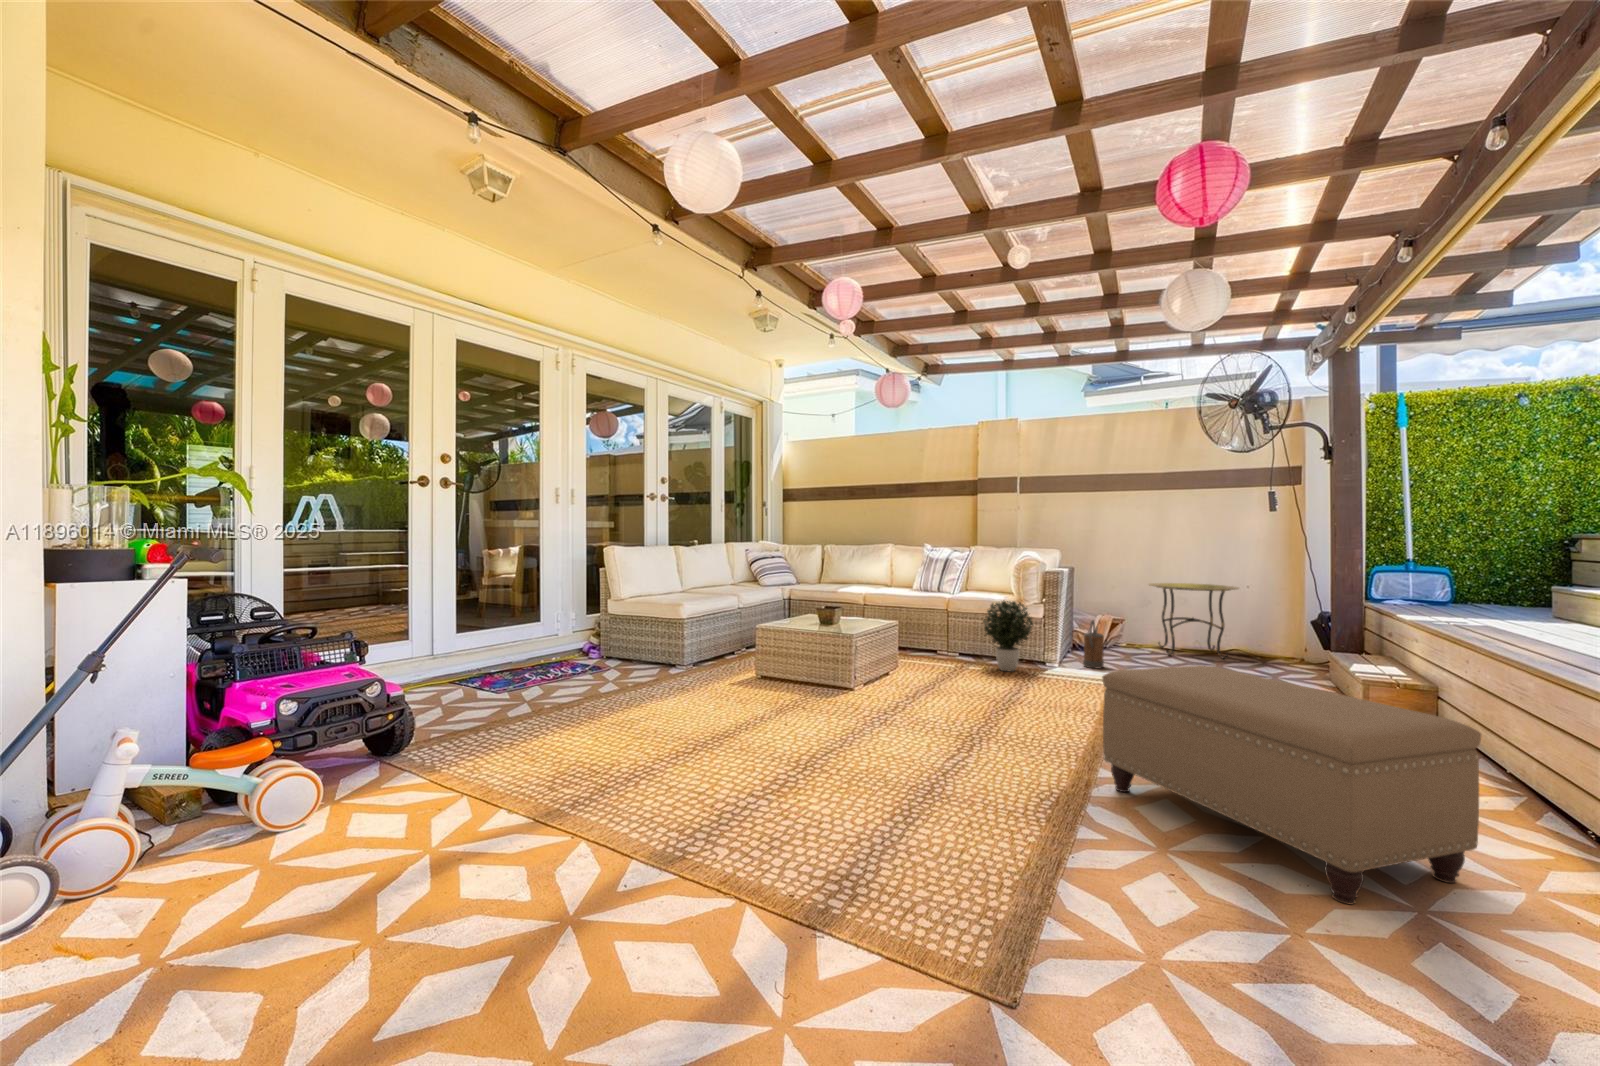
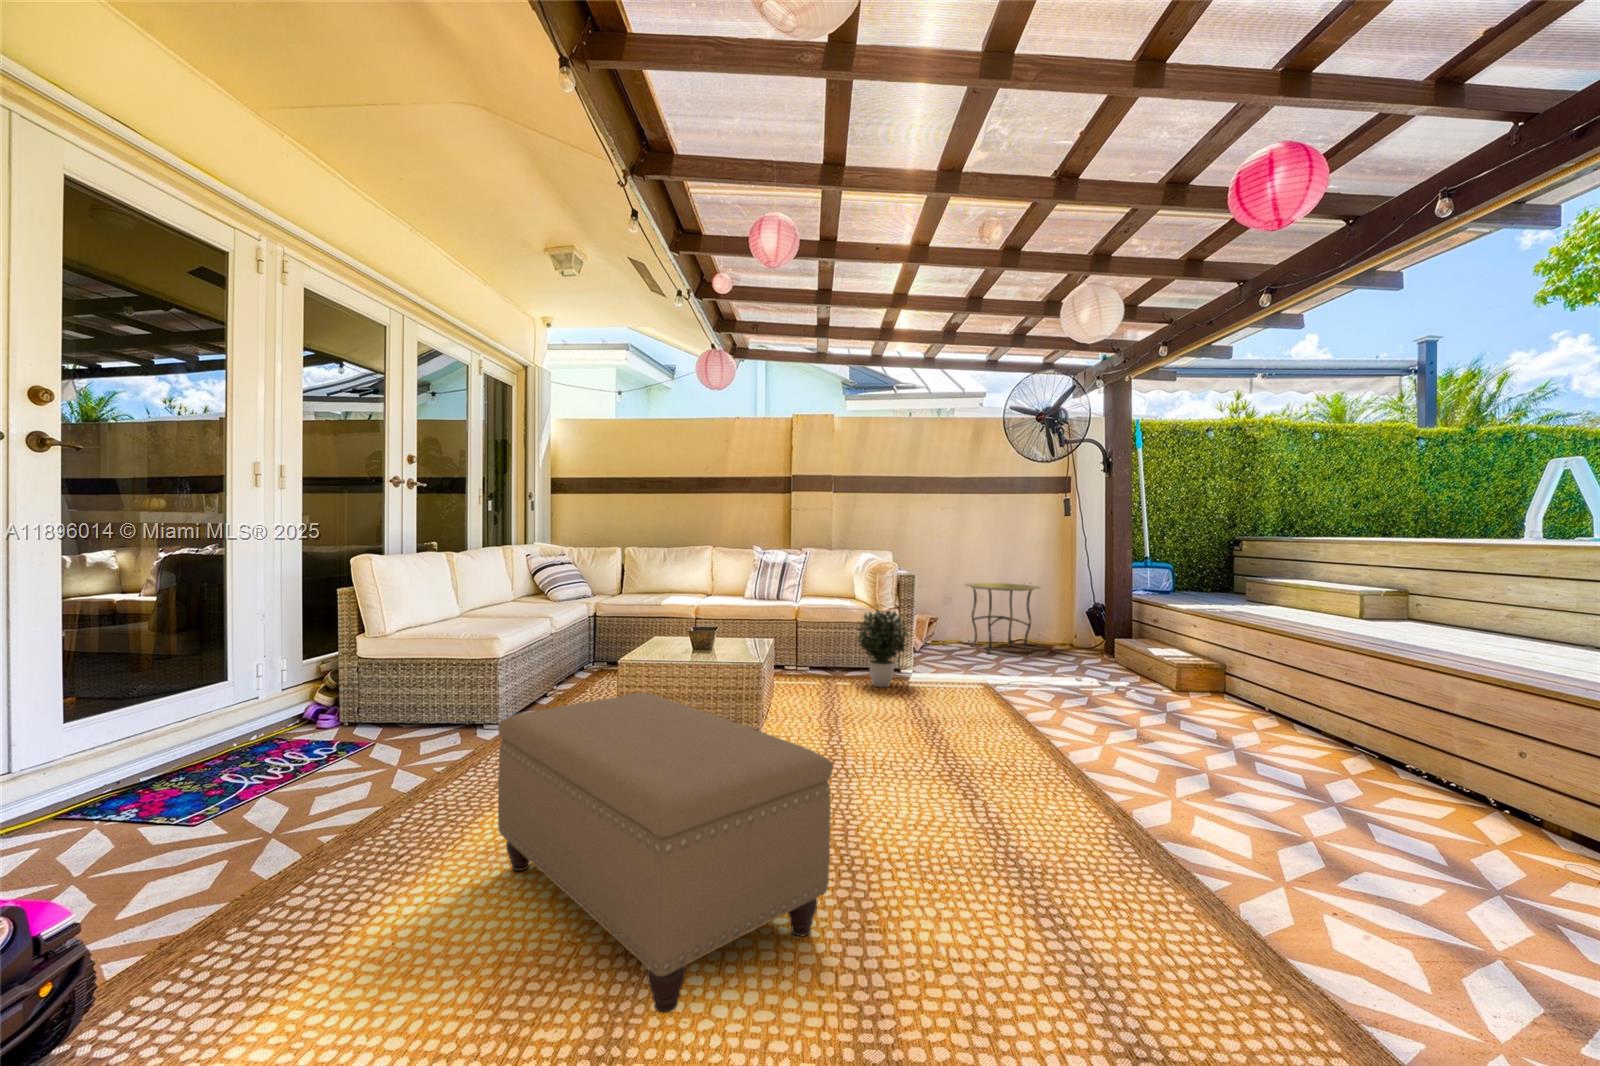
watering can: present [1083,620,1104,669] -> none [938,625,958,675]
ottoman: present [1102,665,1481,905] -> present [498,693,833,1013]

